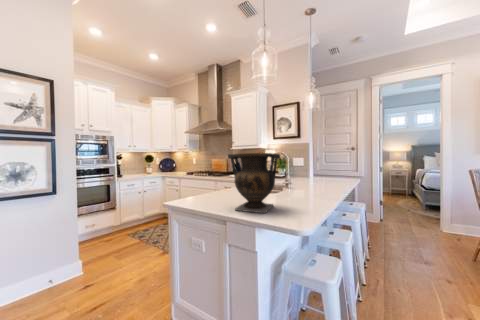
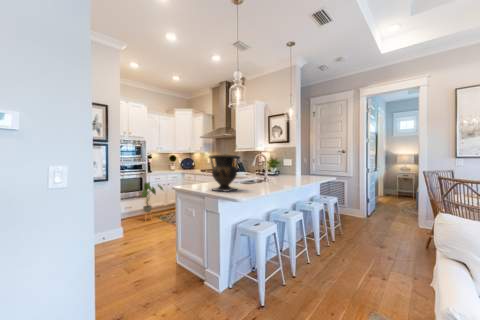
house plant: none [103,191,141,245] -> present [142,182,163,219]

